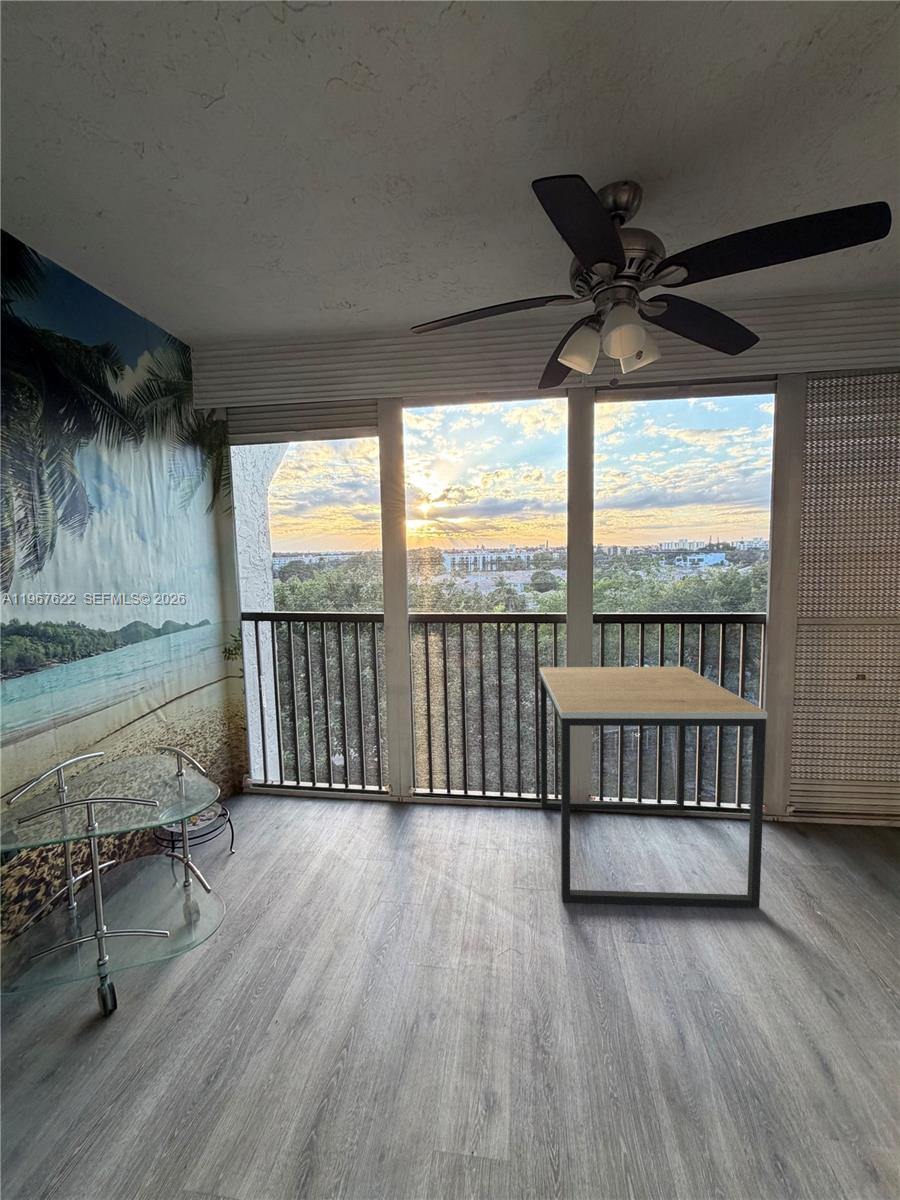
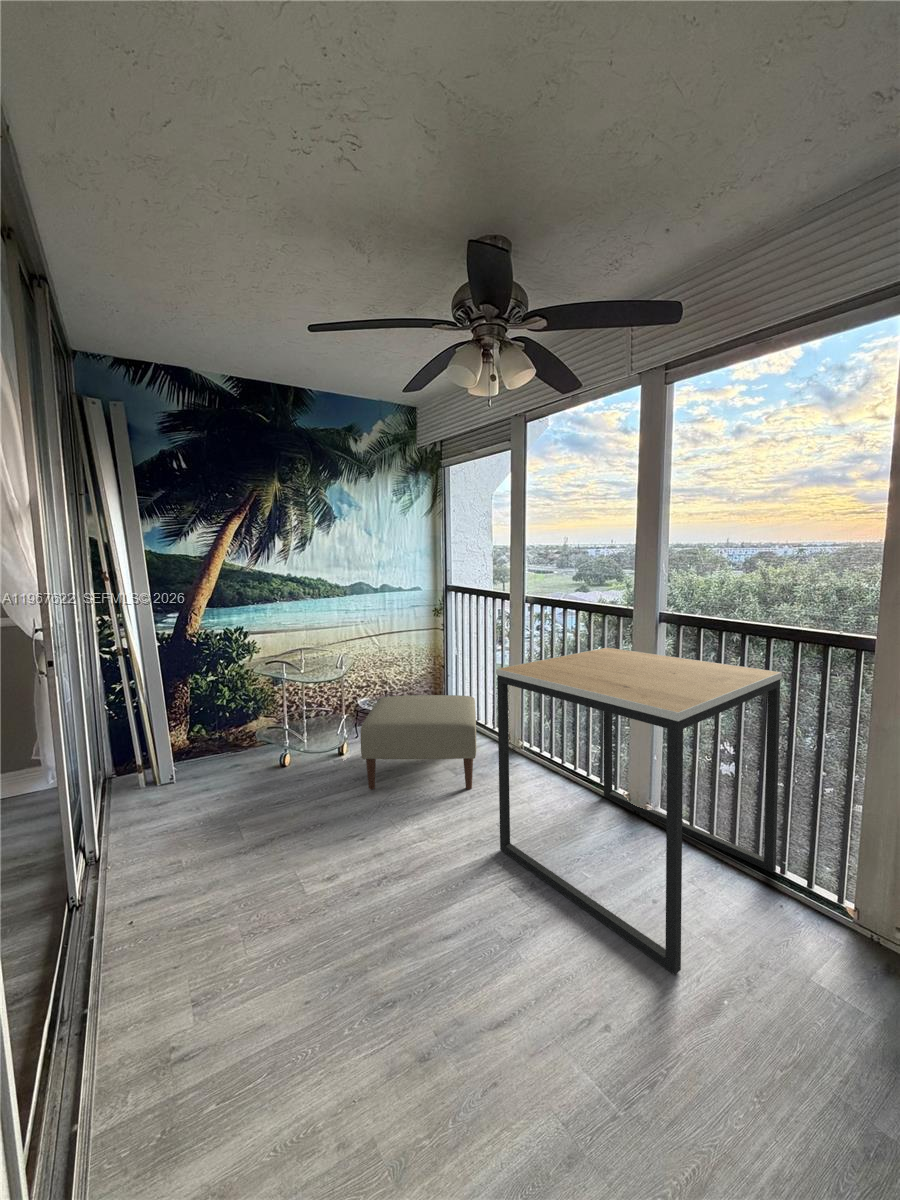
ottoman: none [258,754,453,933] -> present [361,695,477,790]

